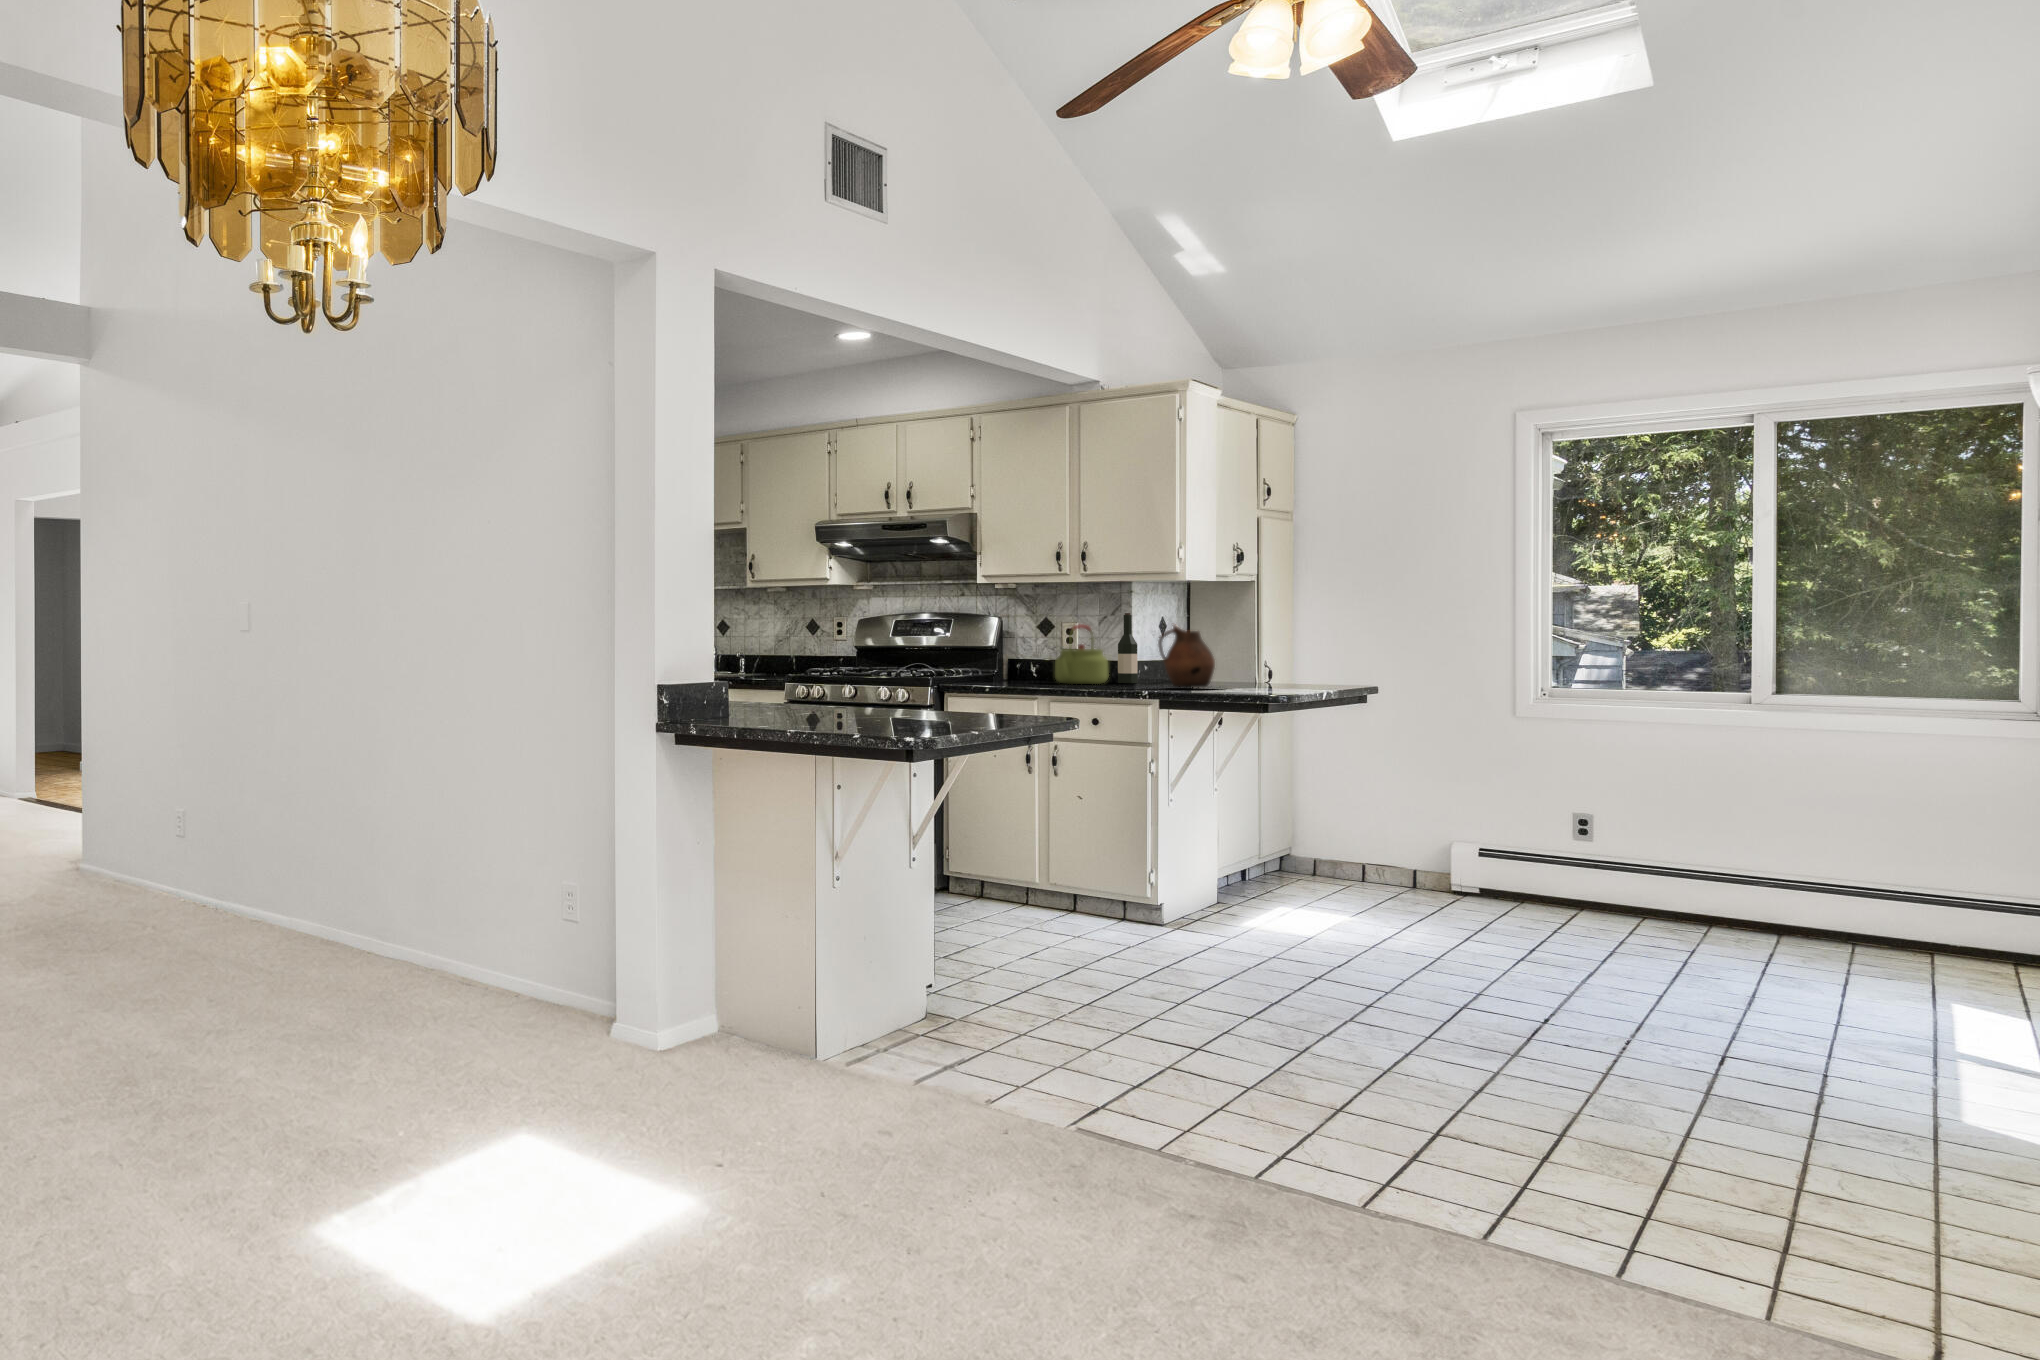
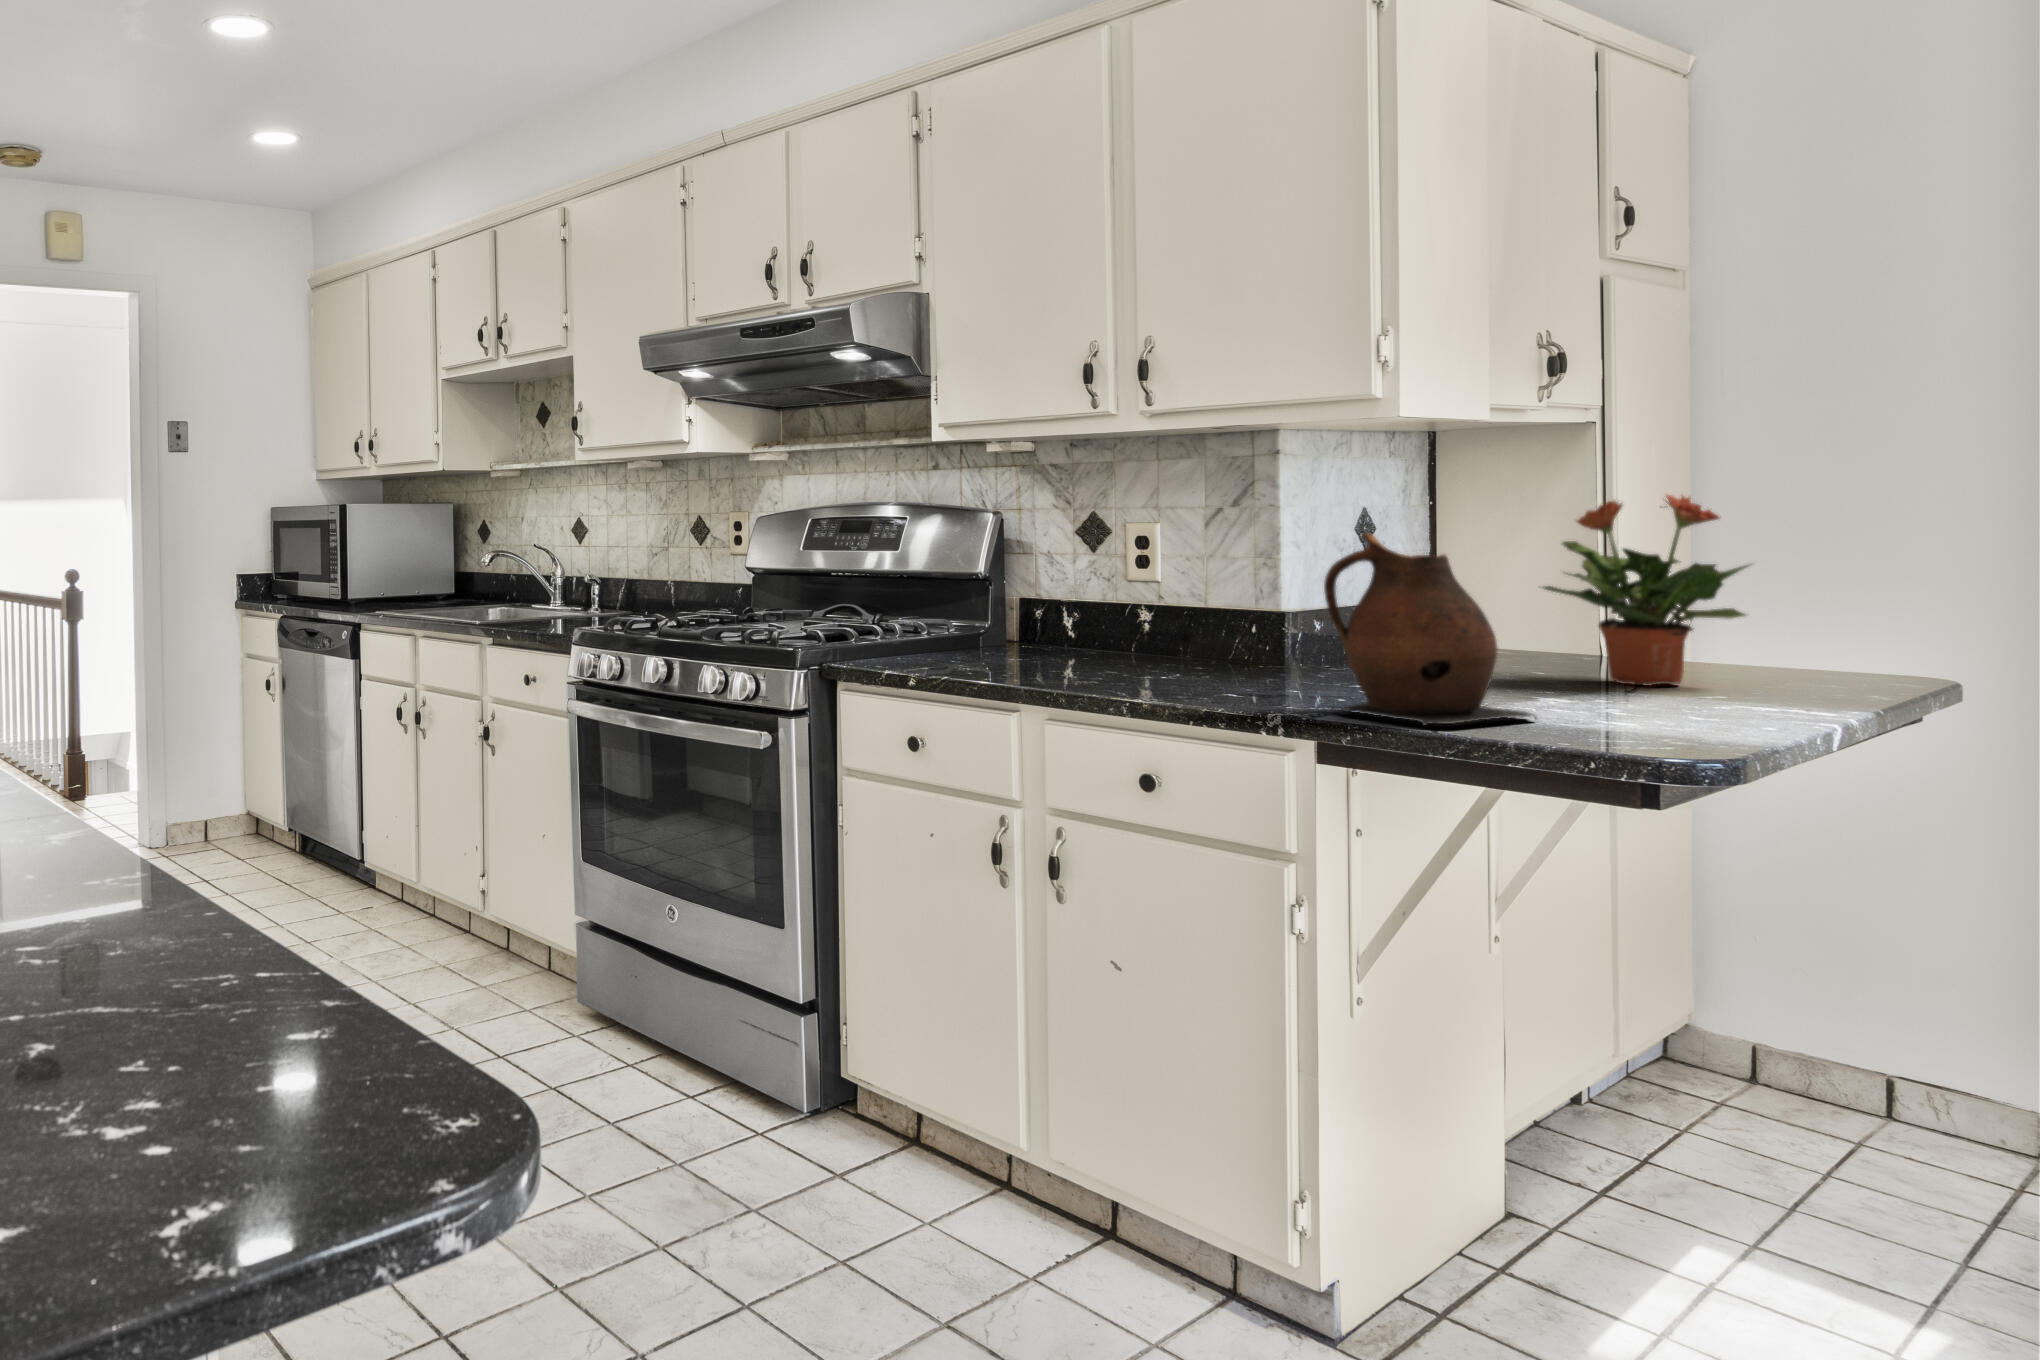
wine bottle: present [1118,613,1138,683] -> none [1241,501,1293,667]
potted plant: none [1231,613,1305,686] -> present [1539,494,1751,686]
kettle: present [1055,625,1108,684] -> none [1082,530,1213,674]

